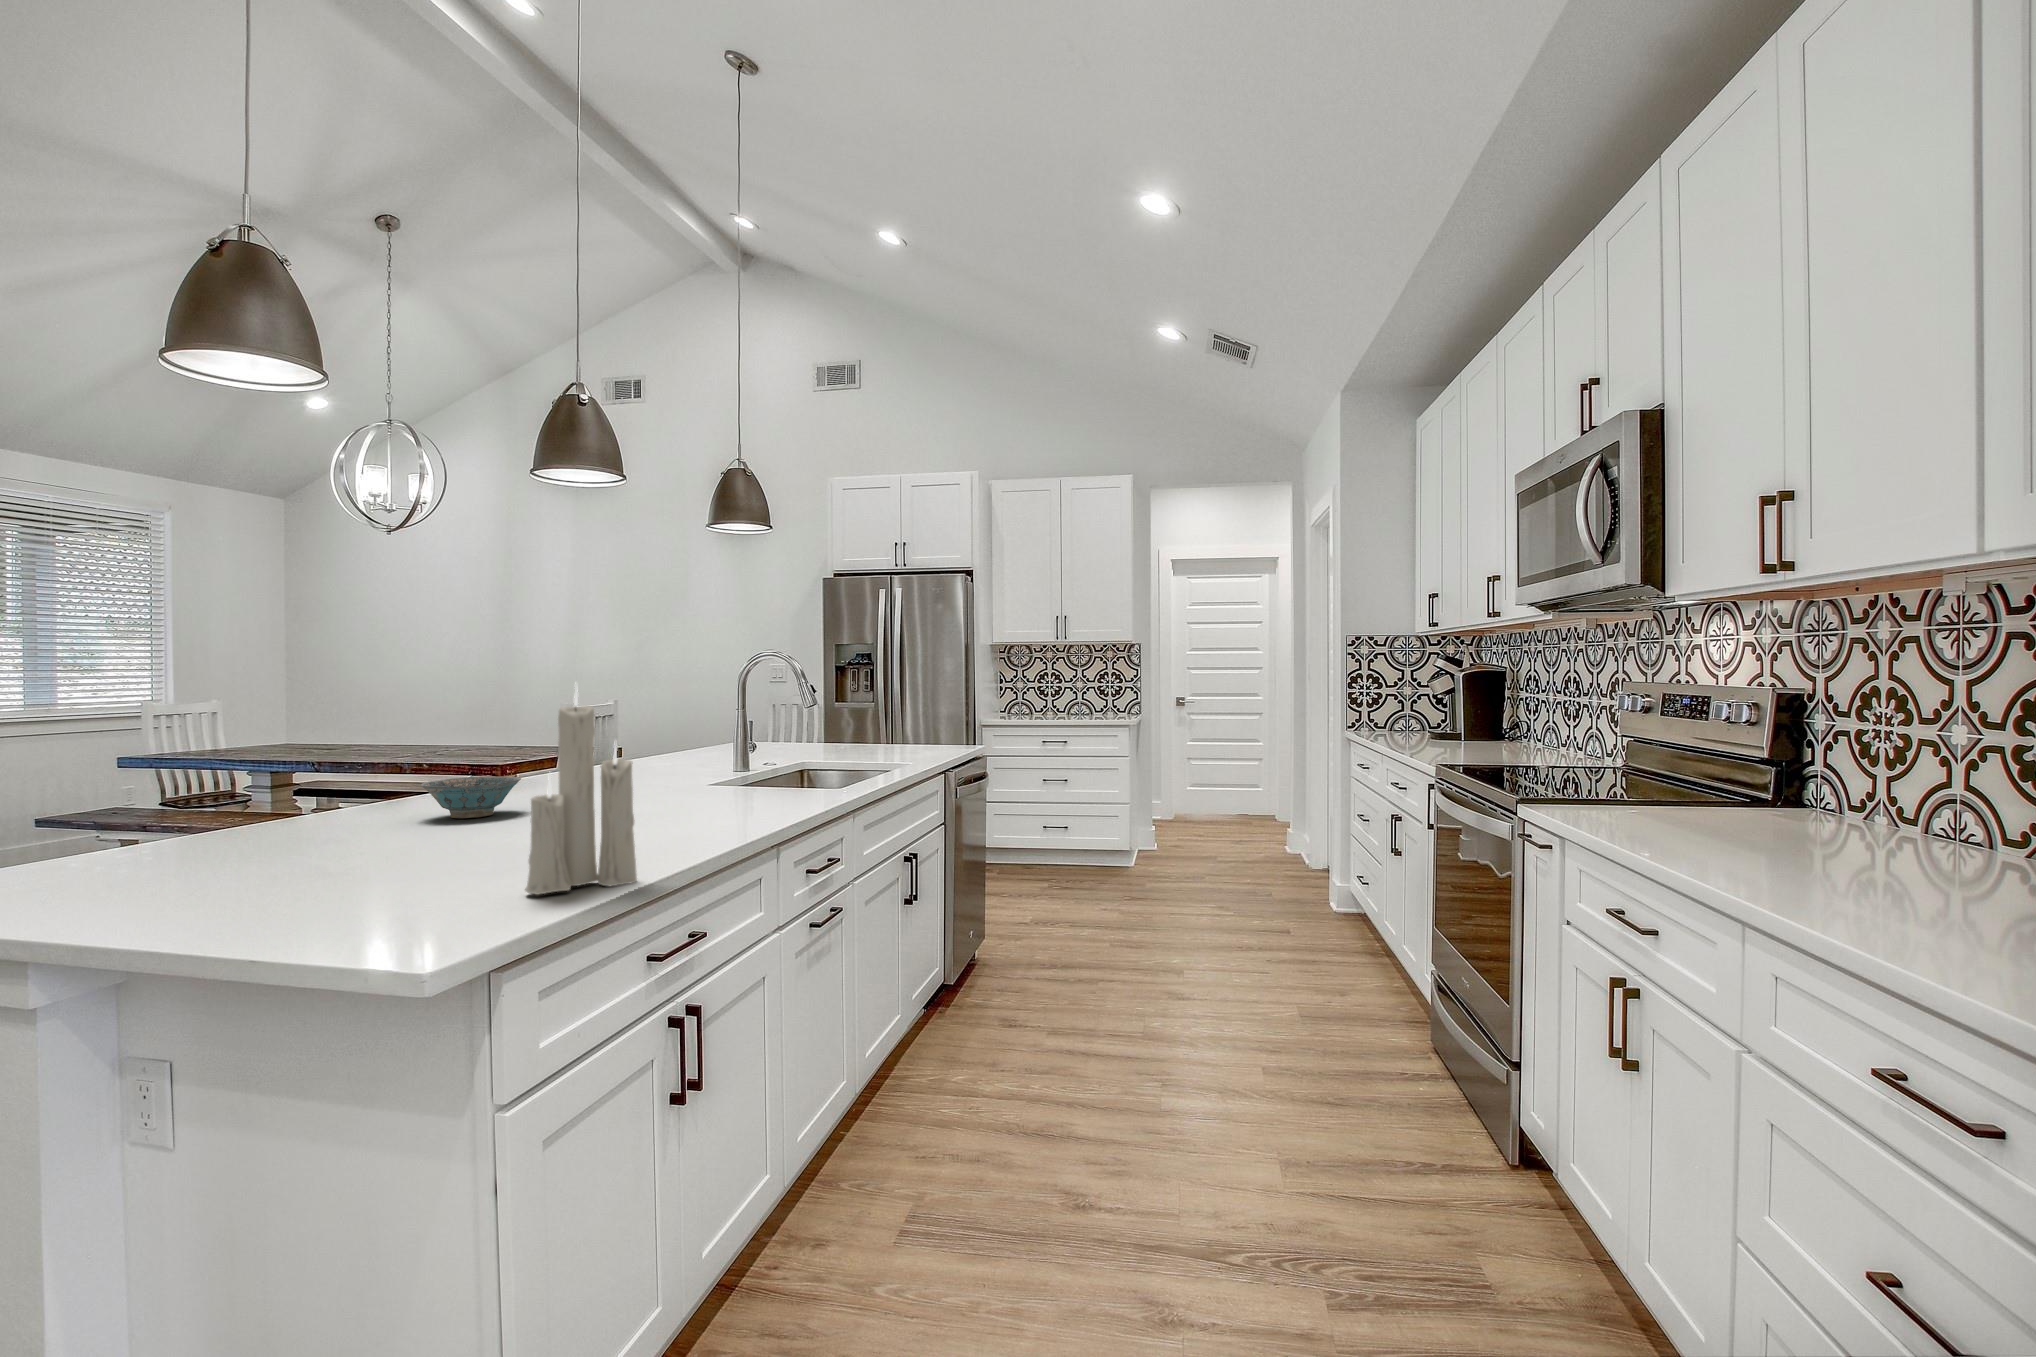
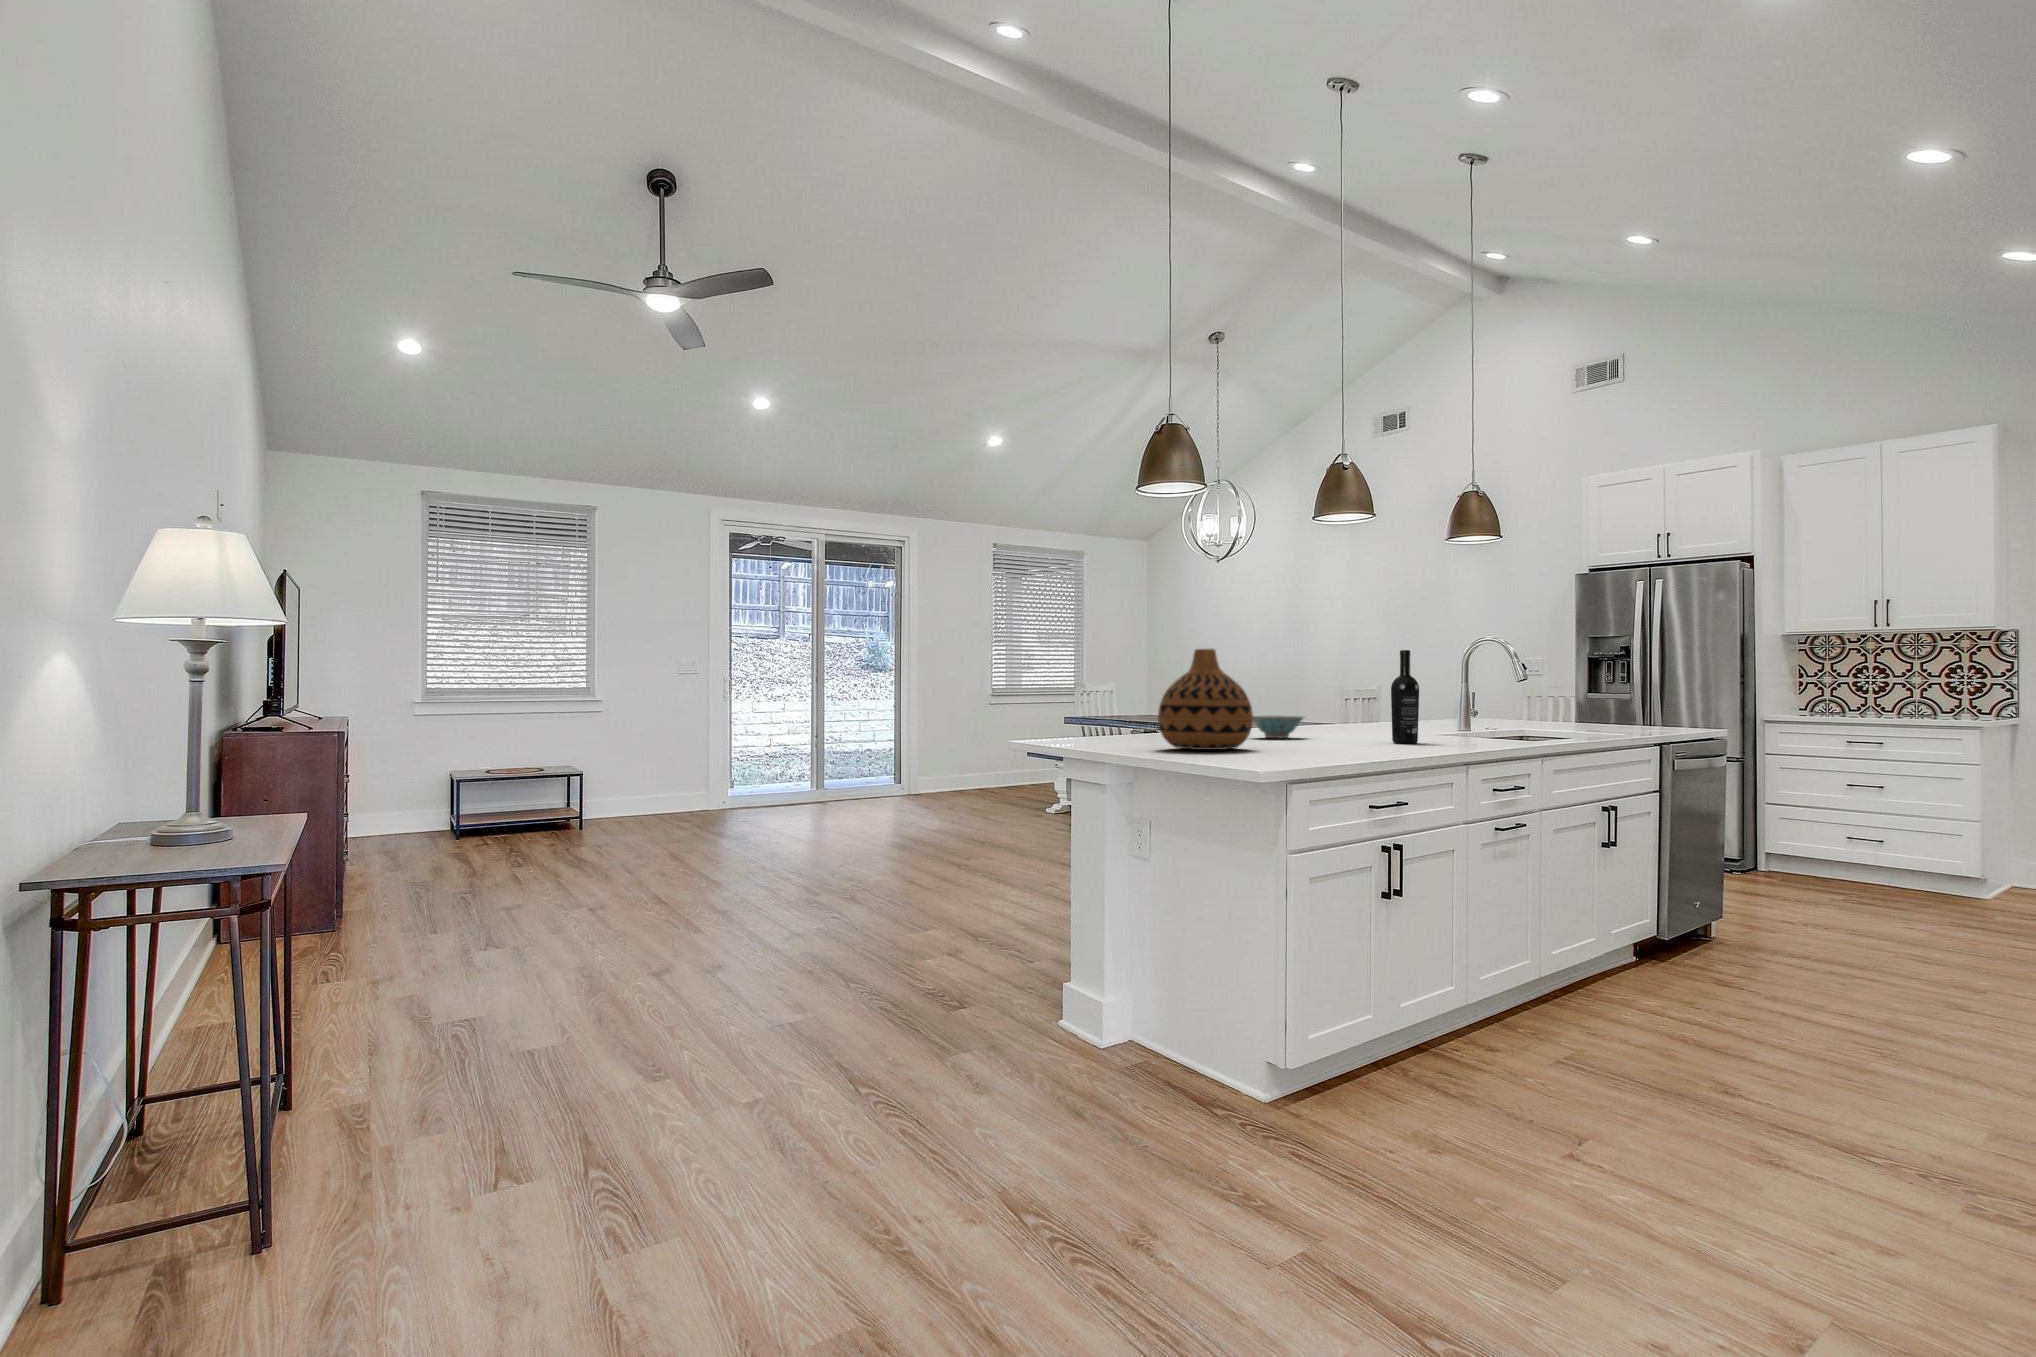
wine bottle: none [661,679,702,819] -> present [1391,650,1419,743]
candle: present [525,685,637,895] -> none [1307,636,1365,755]
vase: none [177,690,413,904] -> present [1158,649,1253,750]

